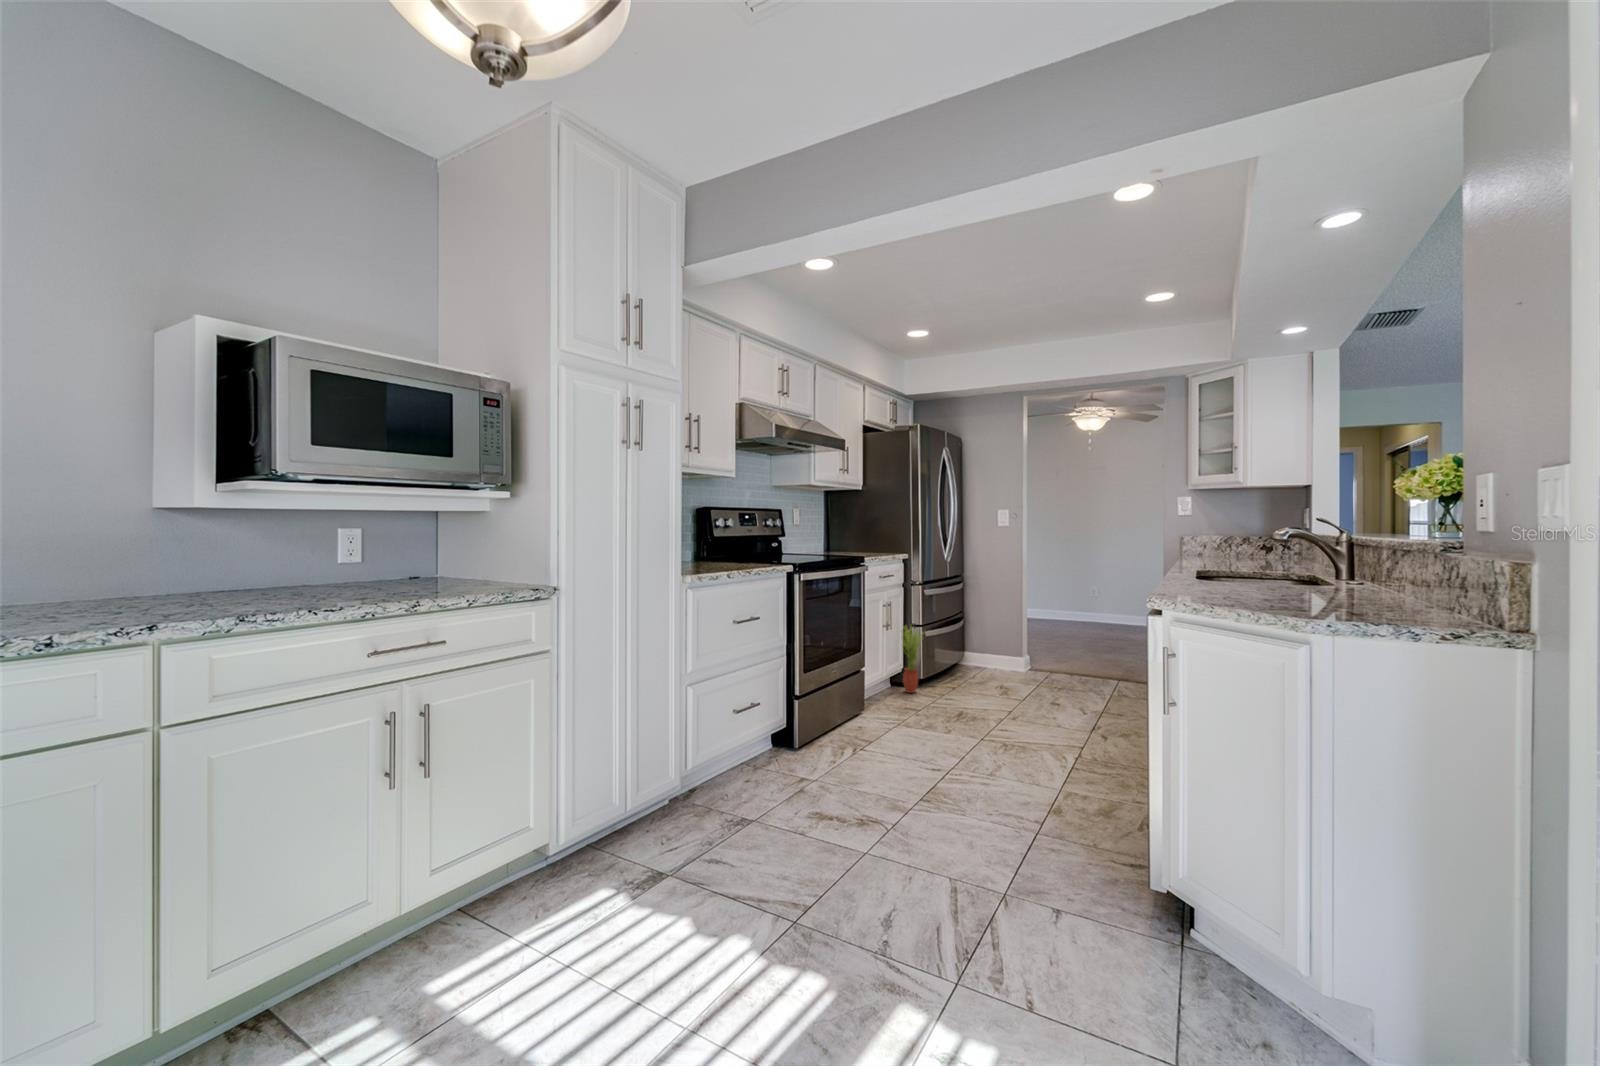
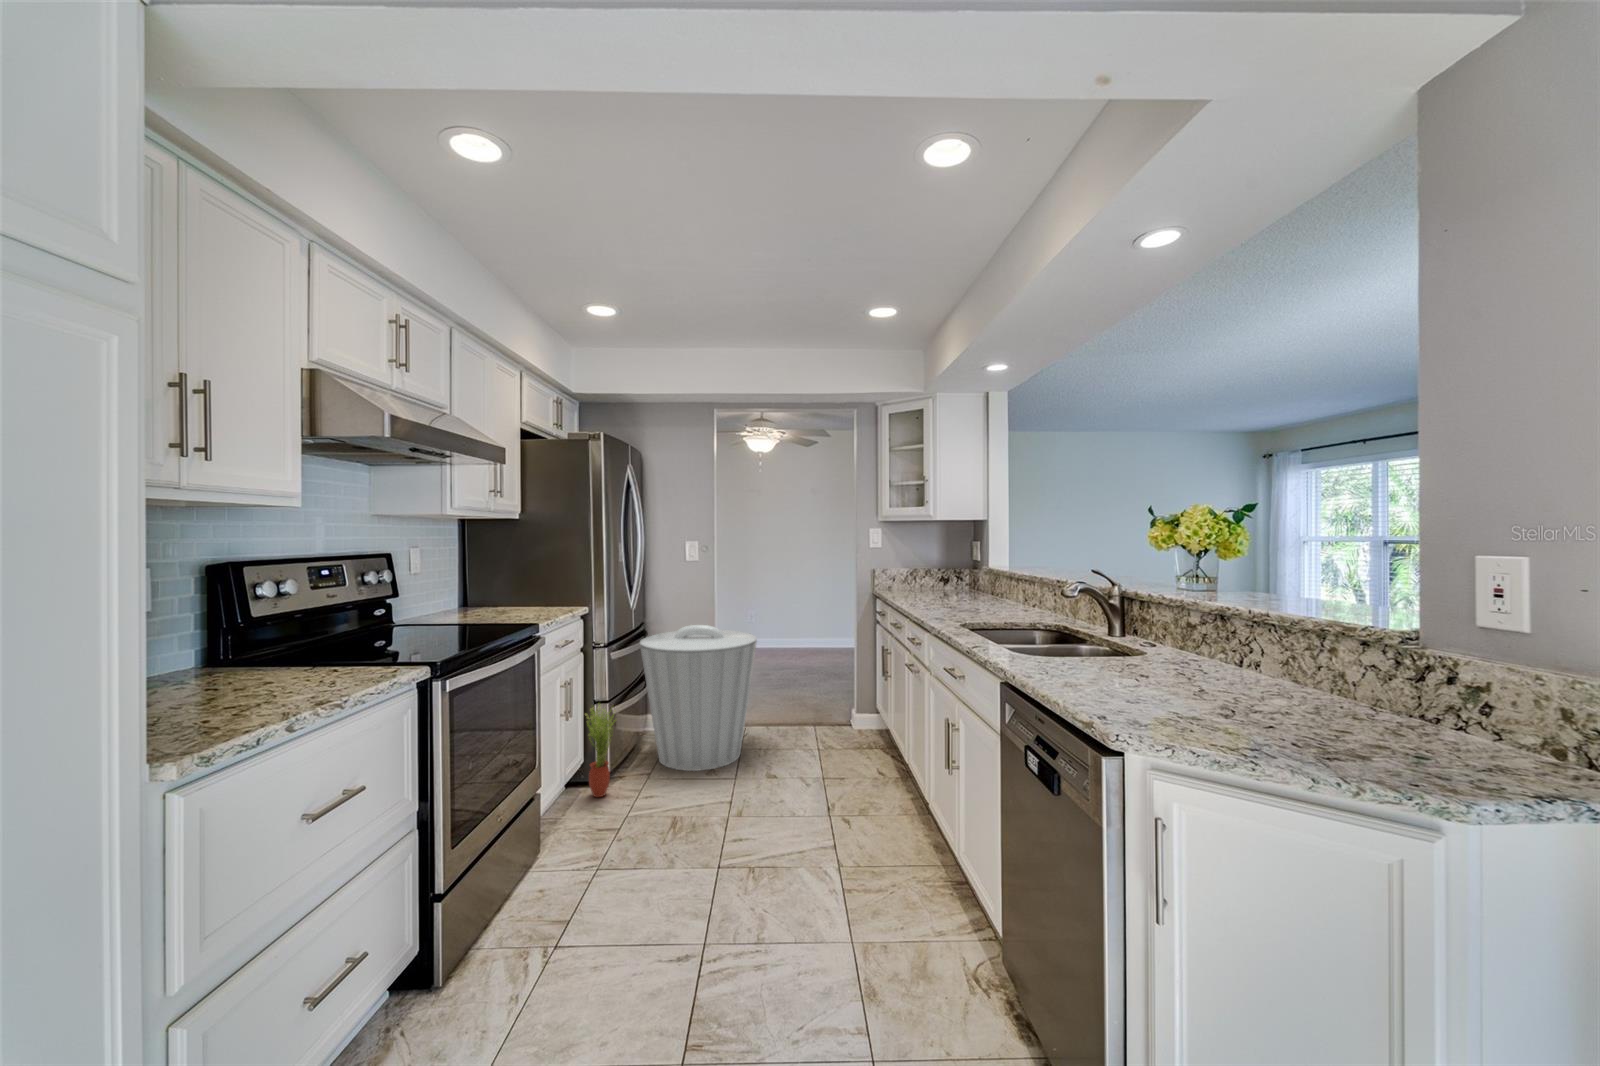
trash can: none [948,577,1048,693] -> present [640,625,757,771]

